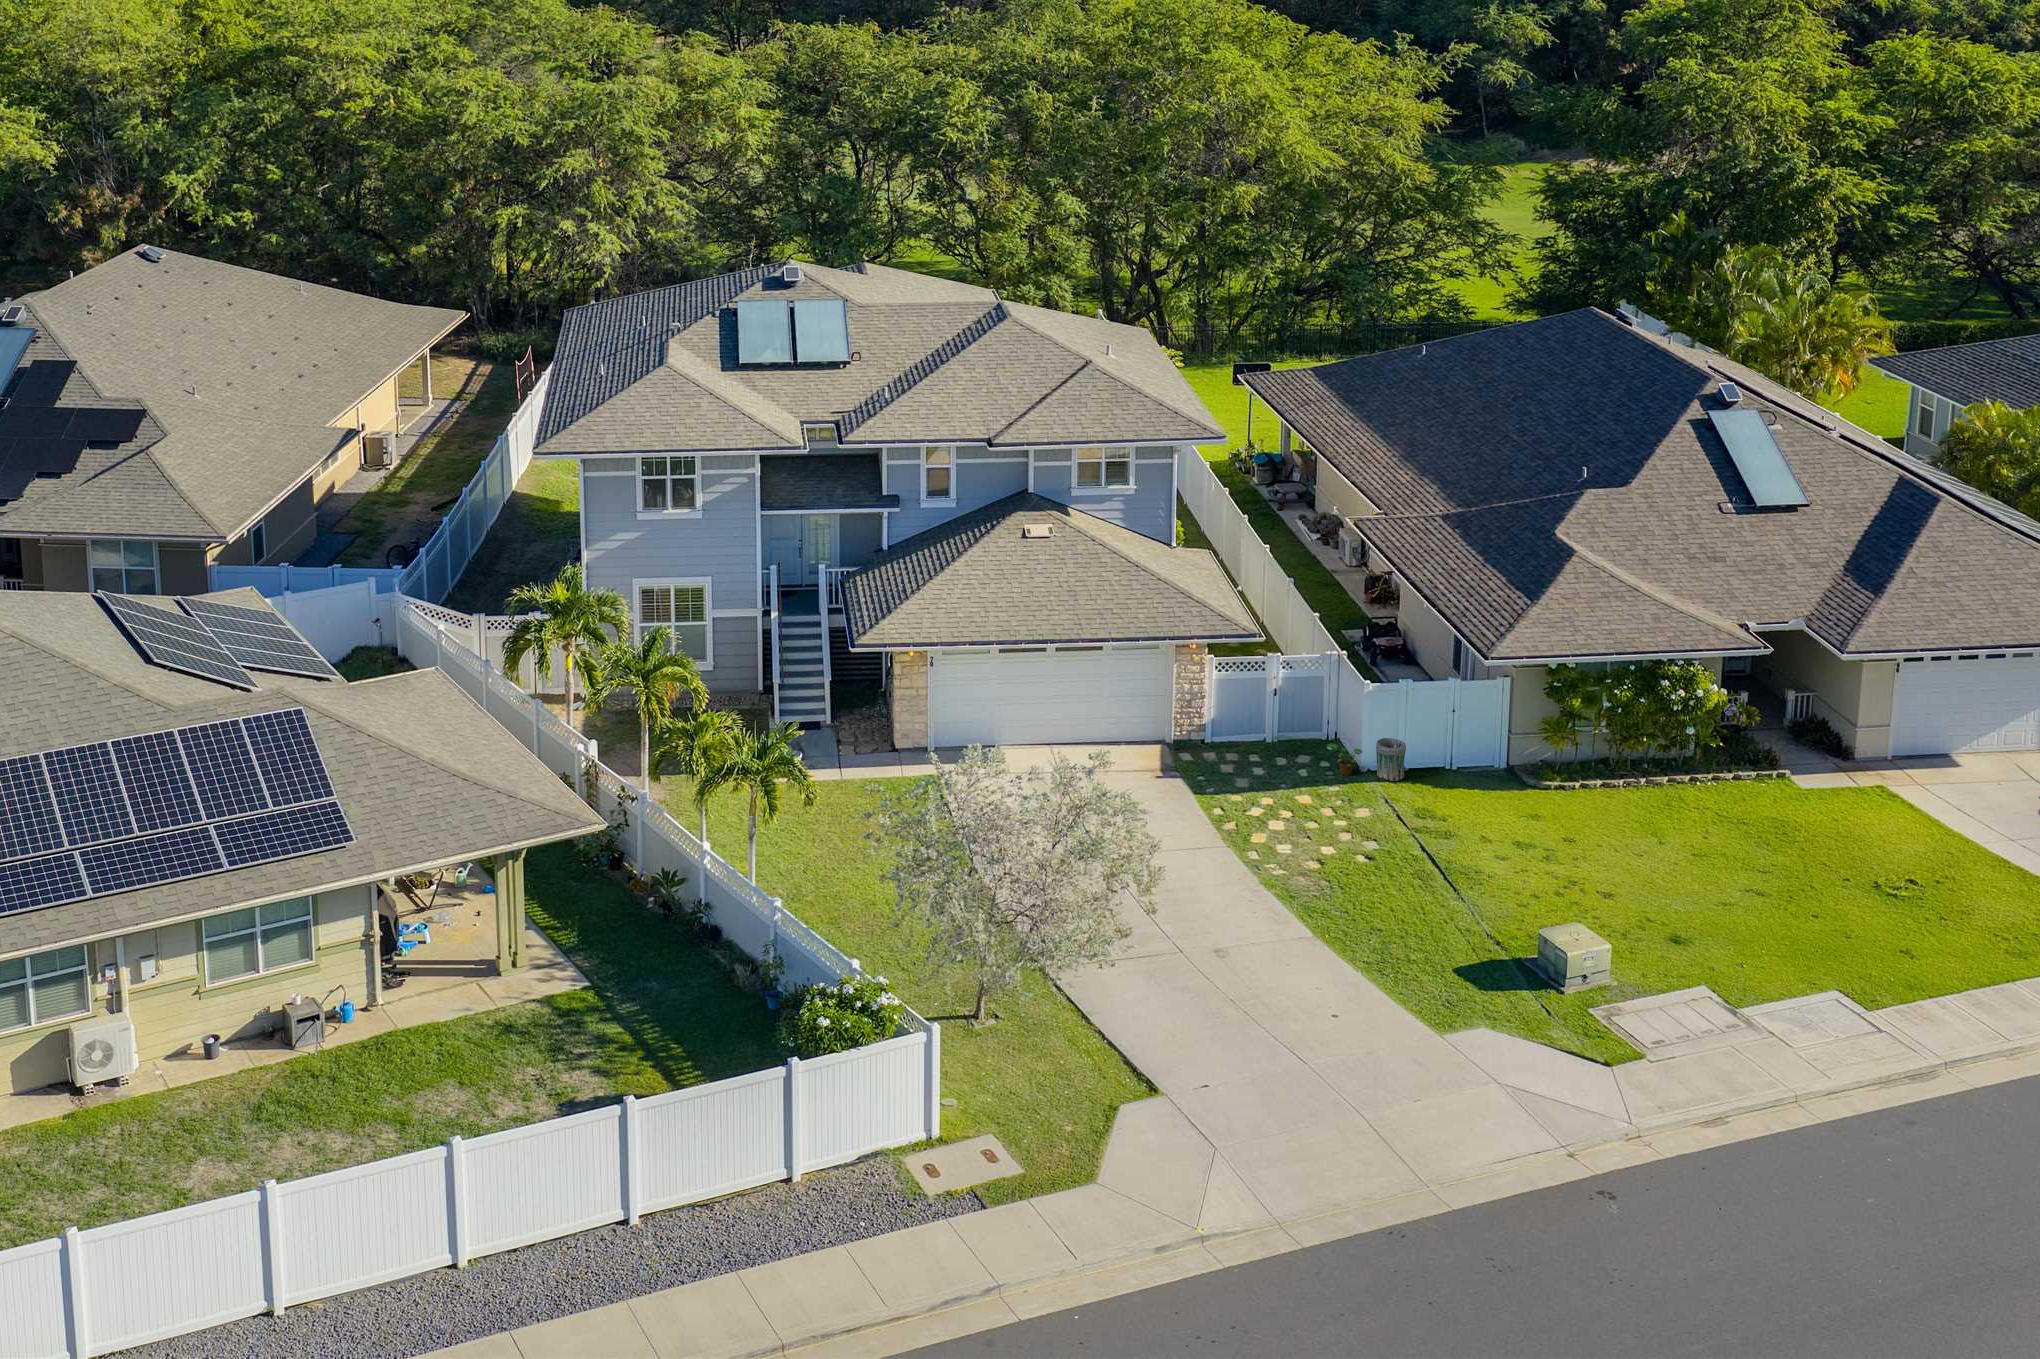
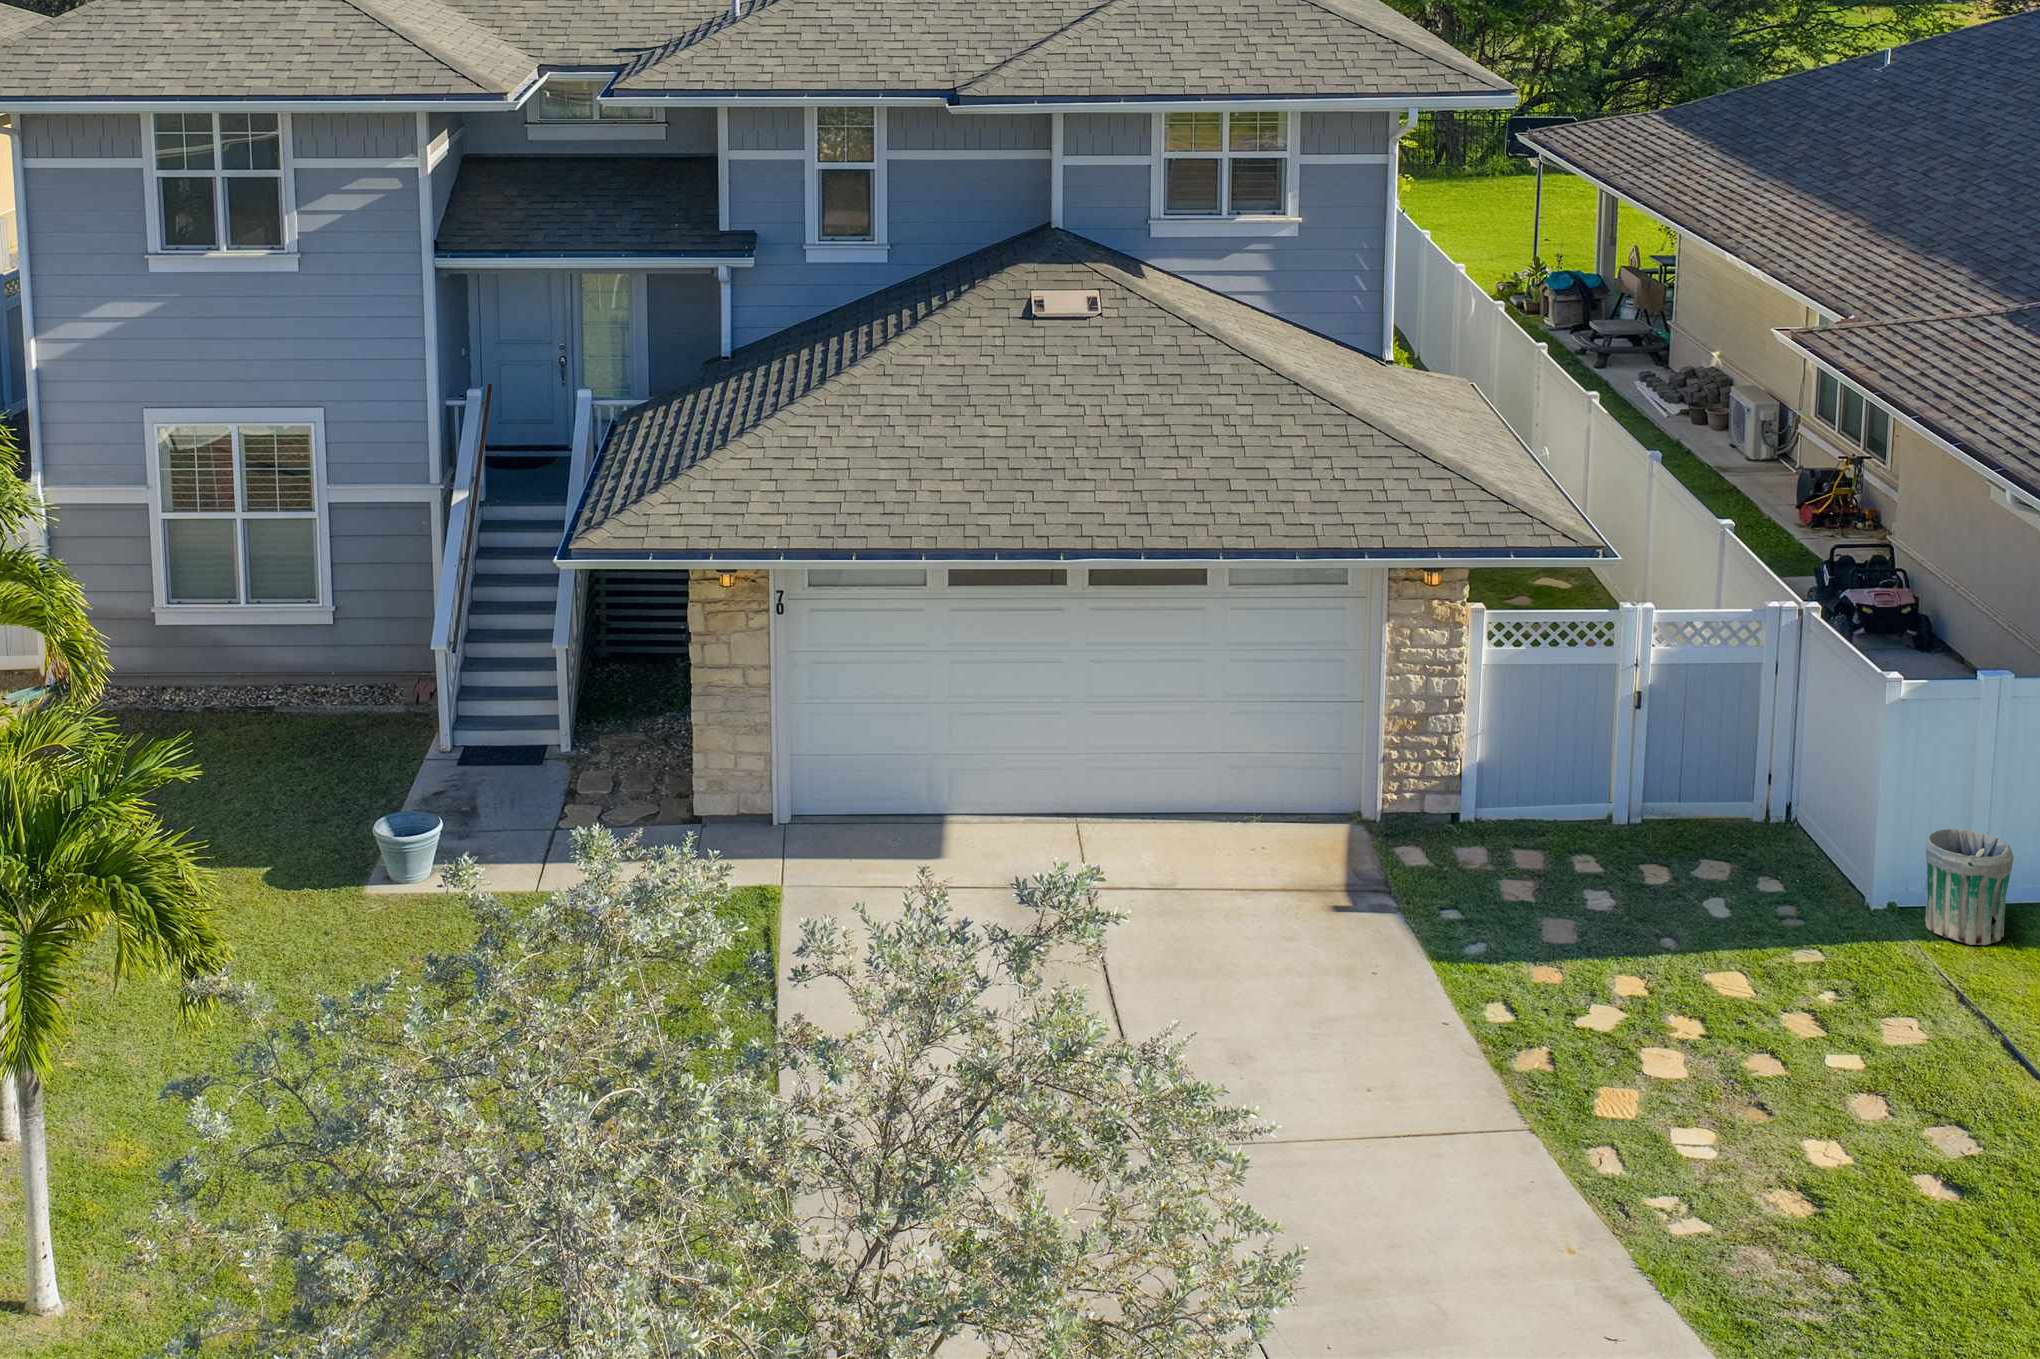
potted plant: present [1326,743,1362,776] -> none [1782,836,1886,924]

